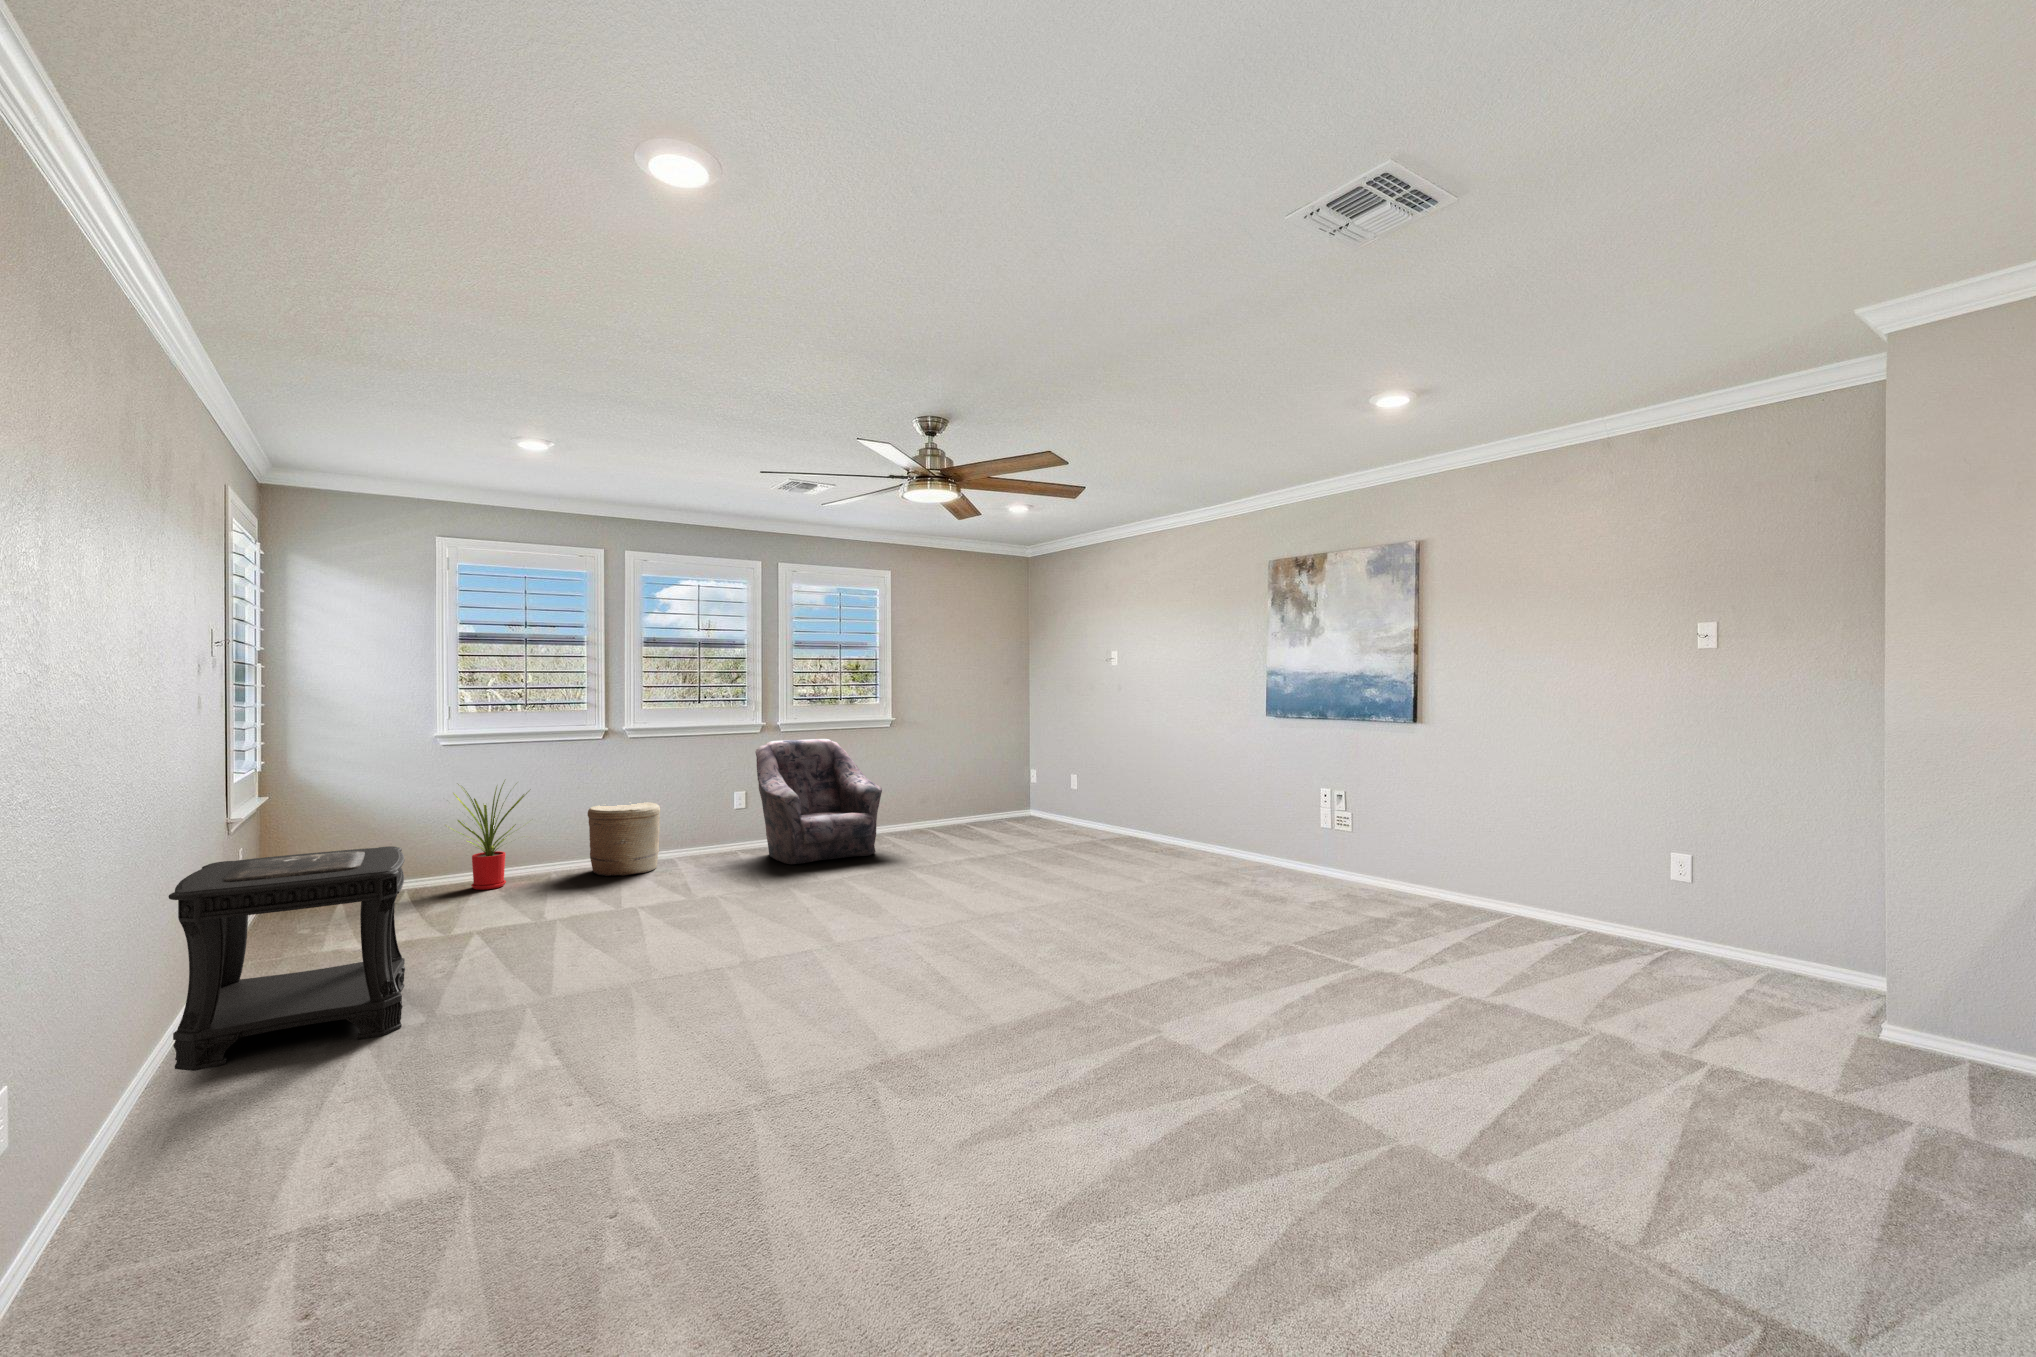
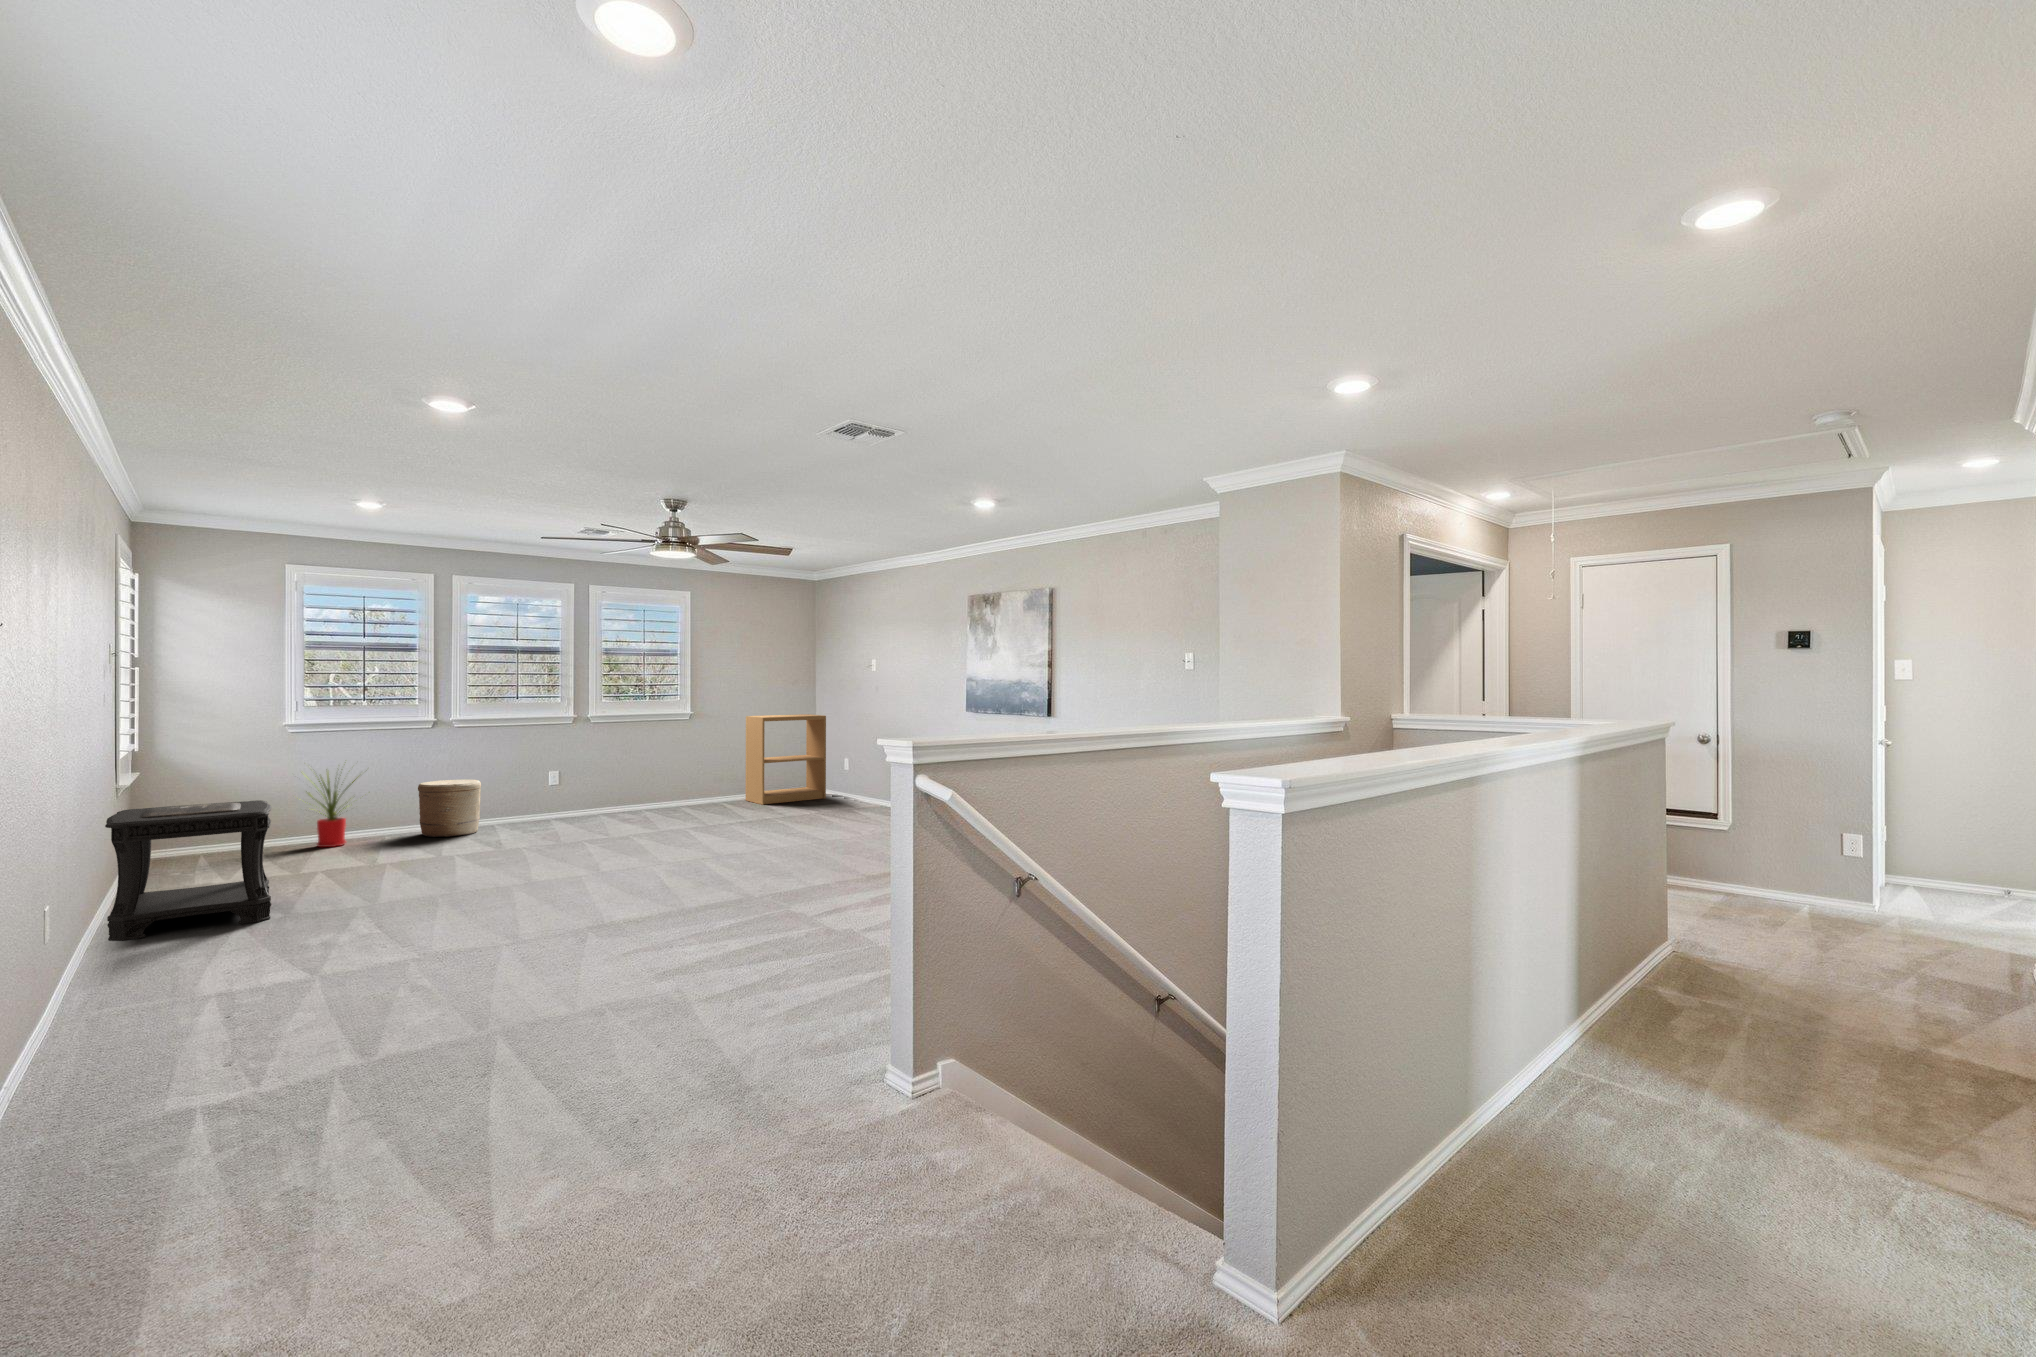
bookshelf: none [956,719,1052,832] -> present [746,714,826,805]
armchair: present [755,739,882,864] -> none [566,729,671,827]

